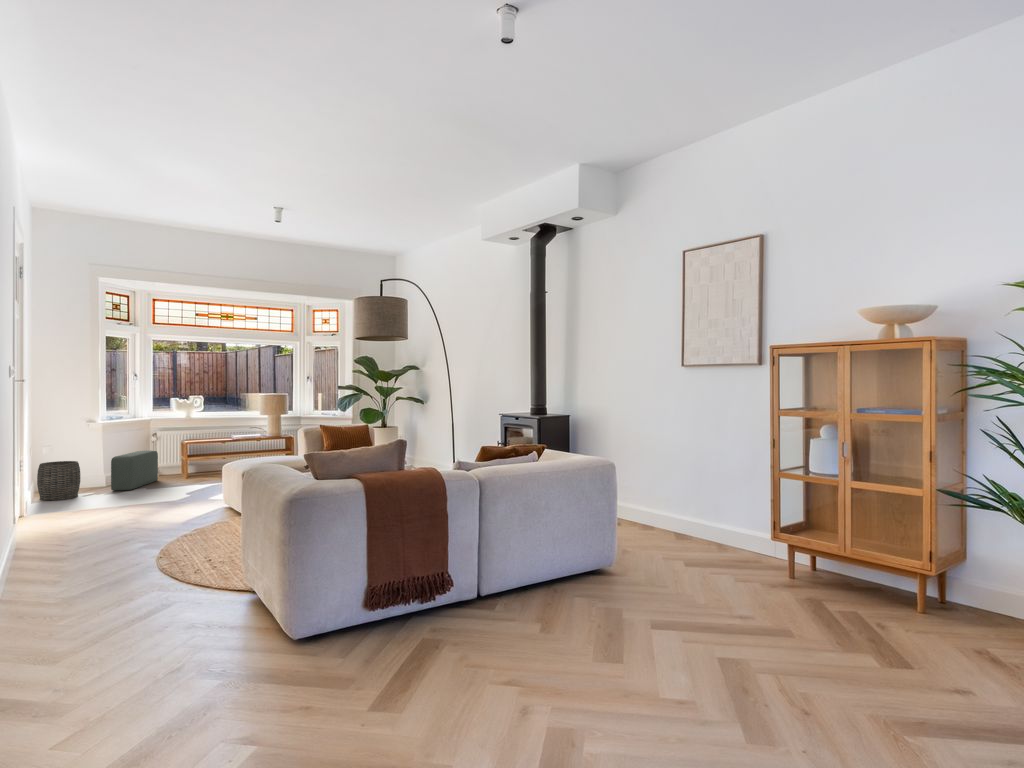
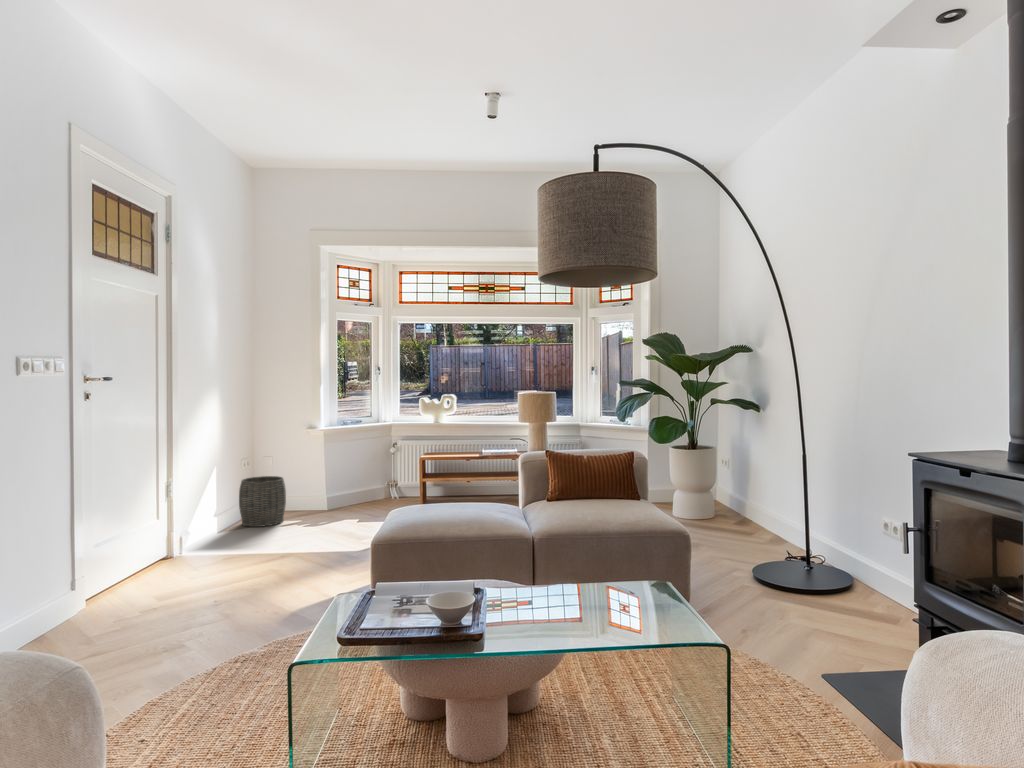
pouf: present [111,451,158,490] -> none [322,465,390,519]

